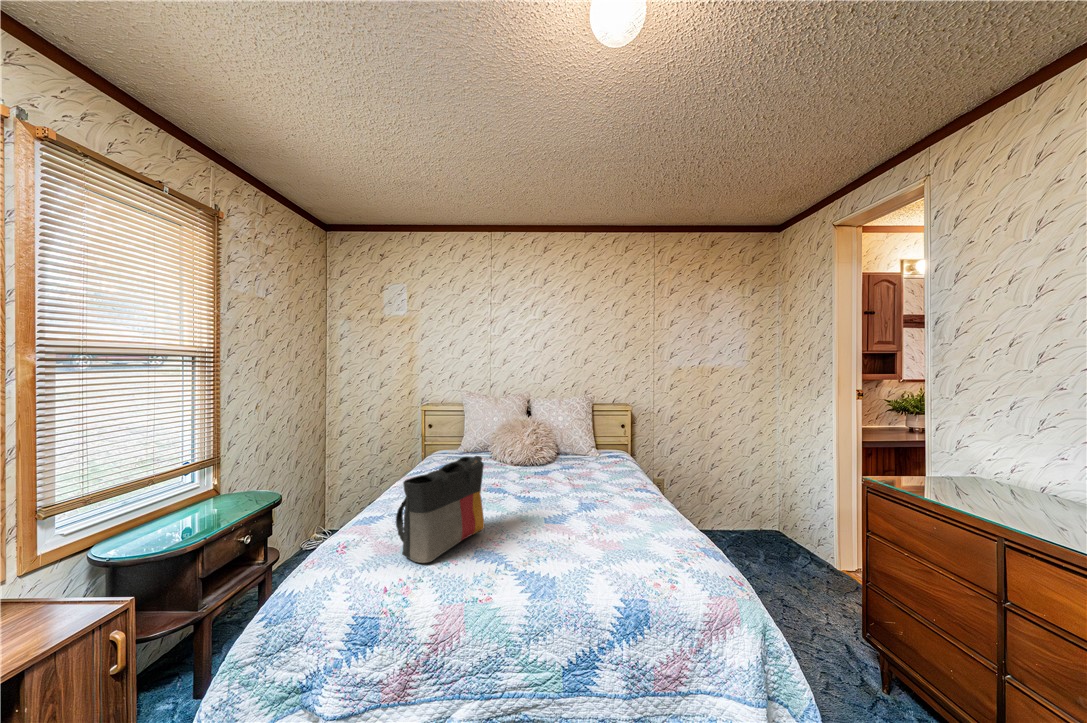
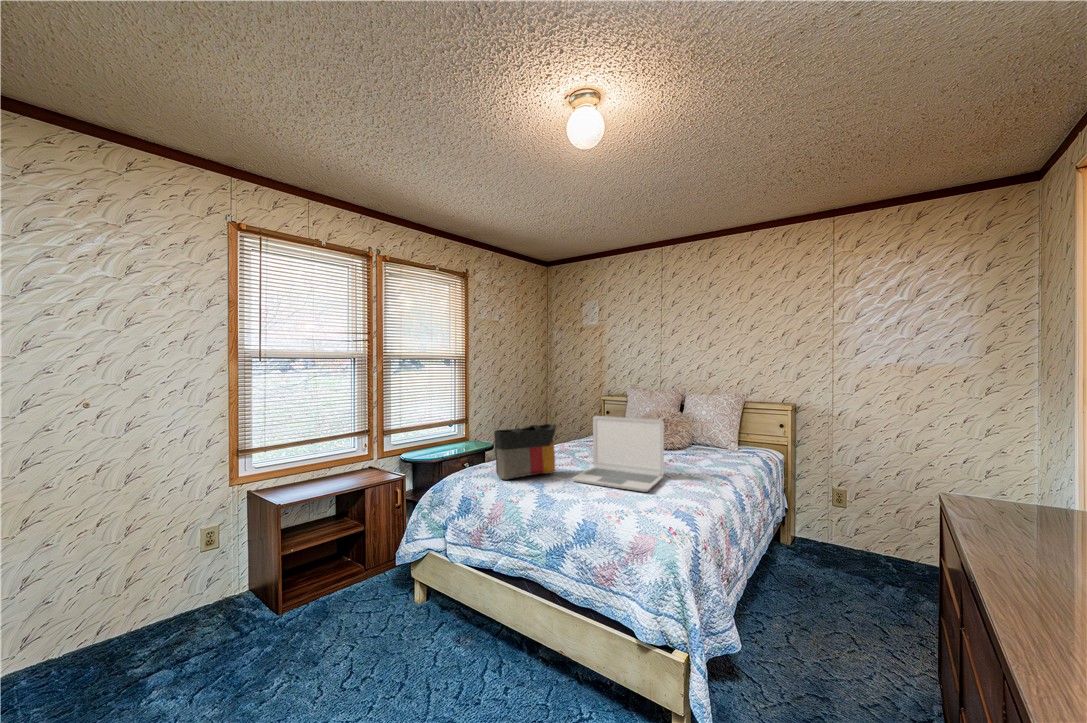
laptop: none [513,434,629,537] -> present [572,416,664,492]

